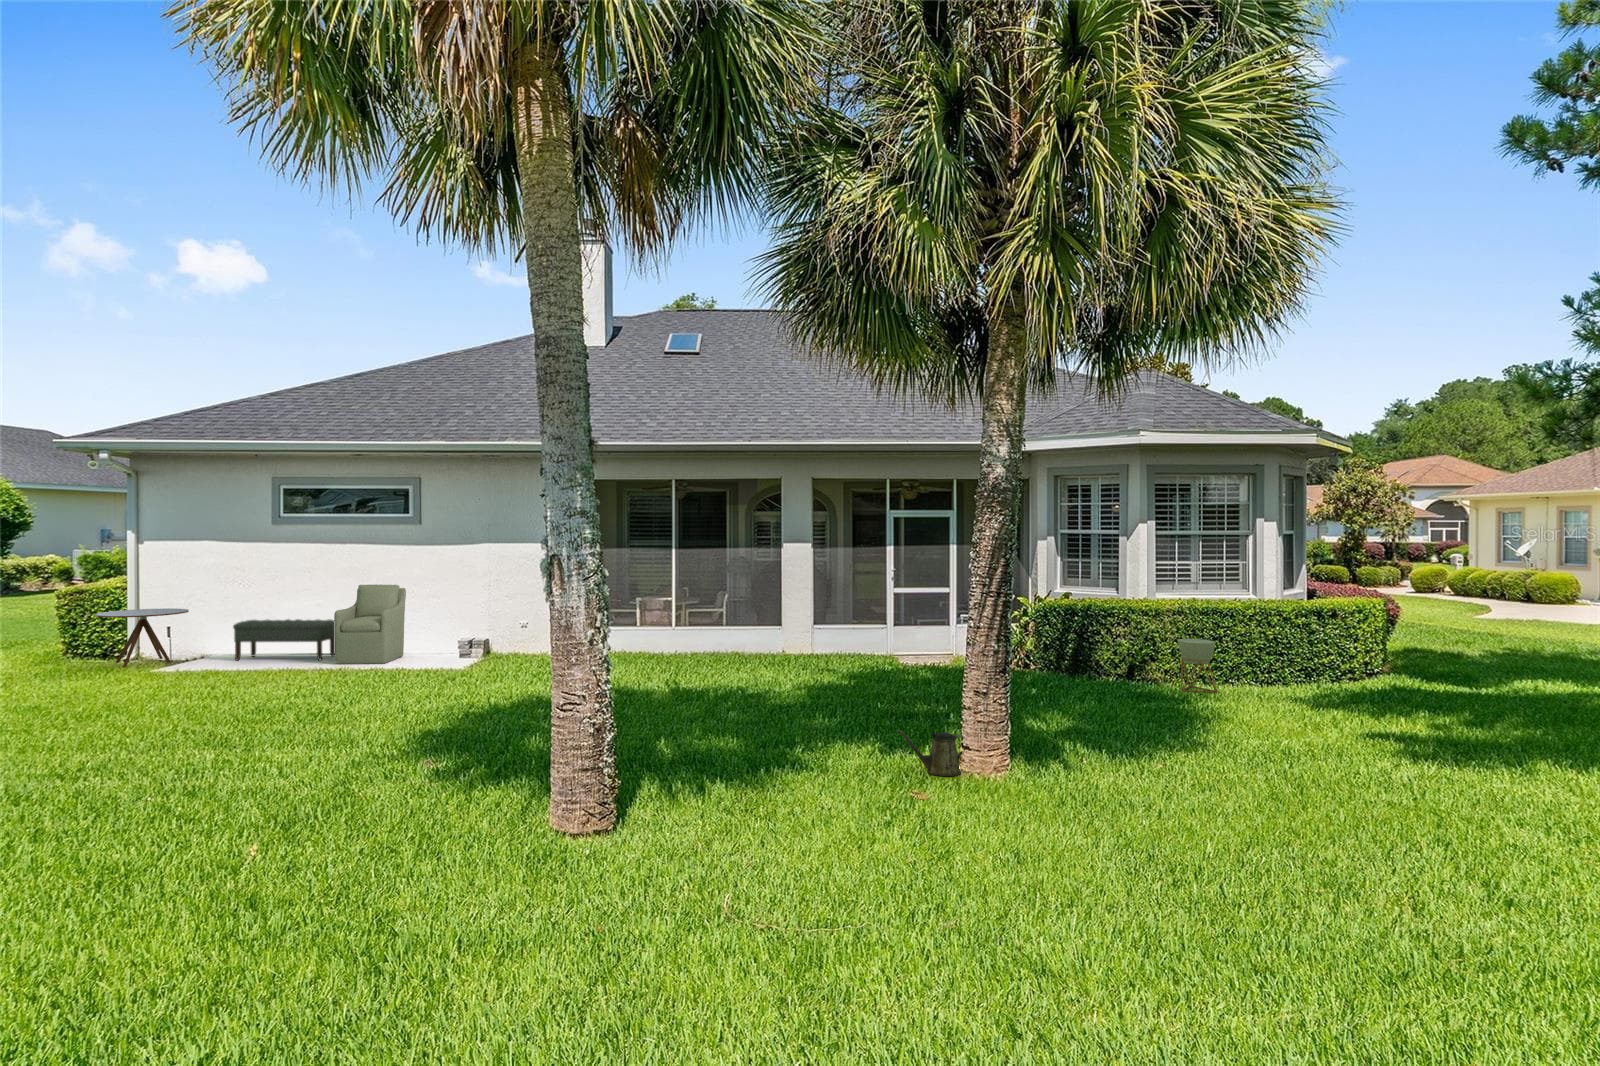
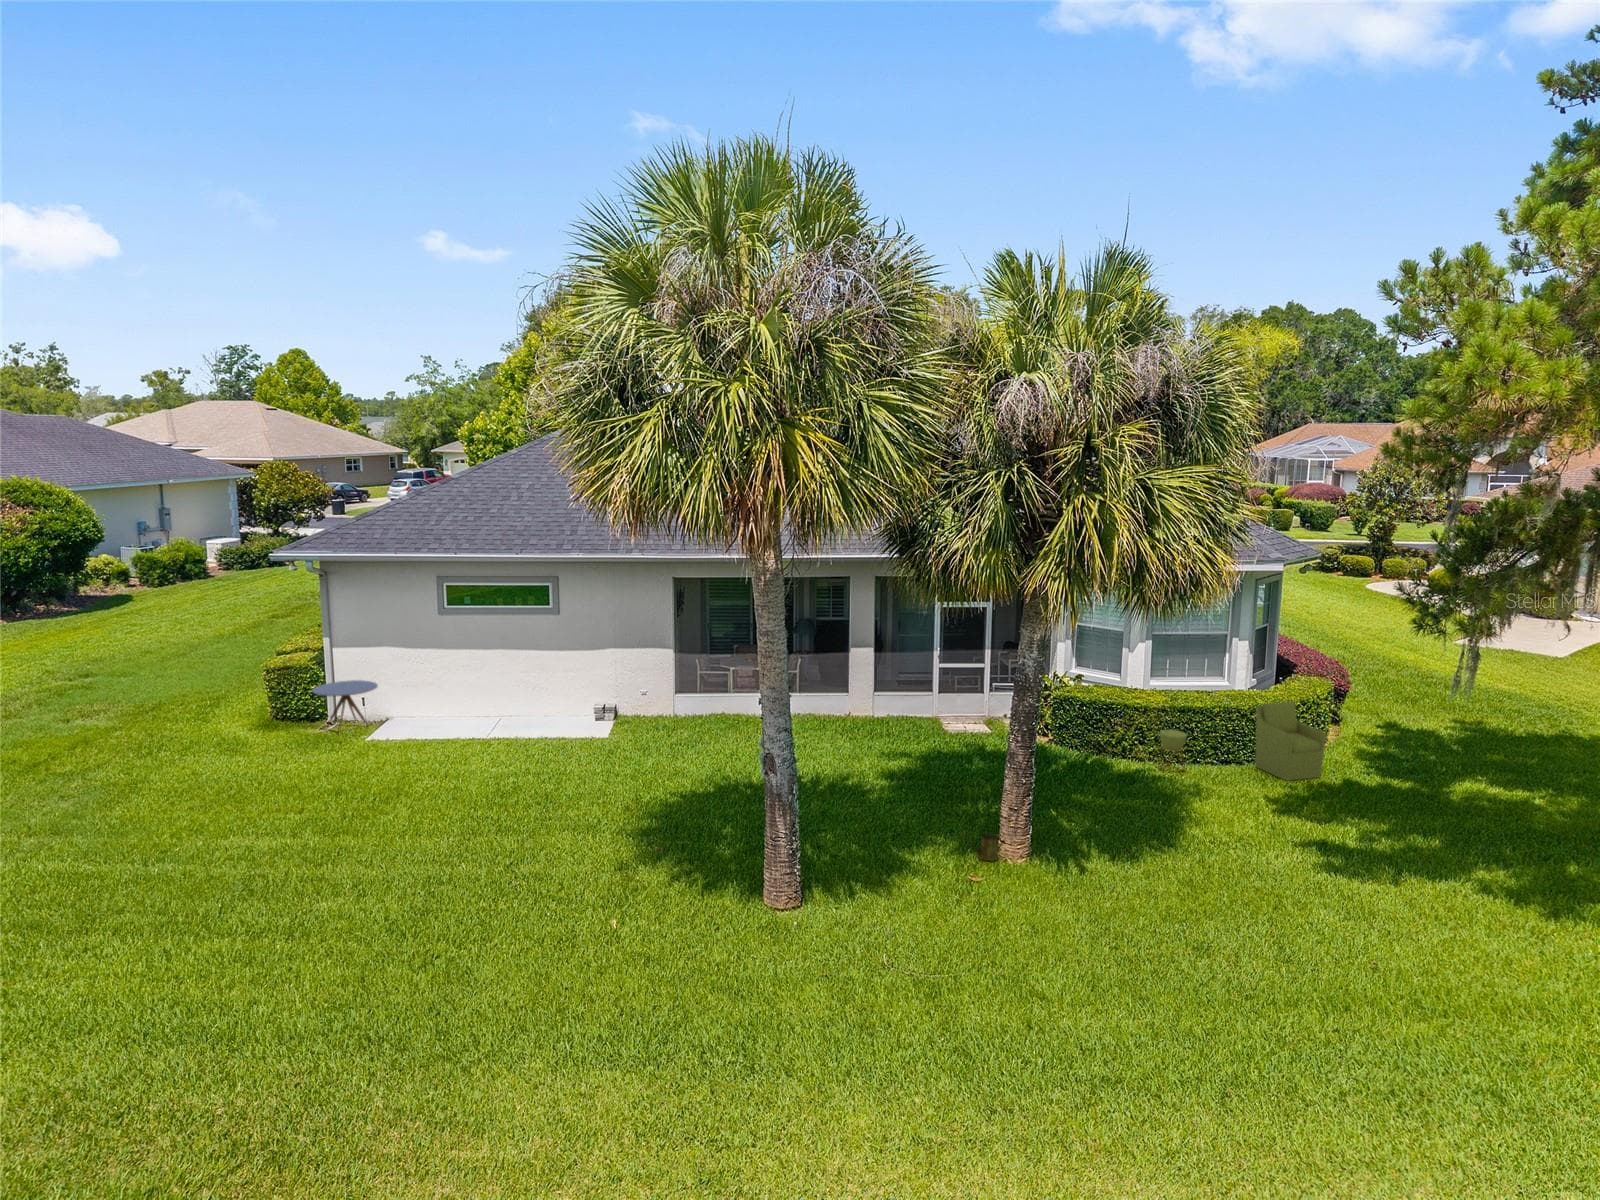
chair: present [334,585,406,664] -> present [1255,702,1326,781]
bench: present [233,619,335,661] -> none [415,689,491,724]

